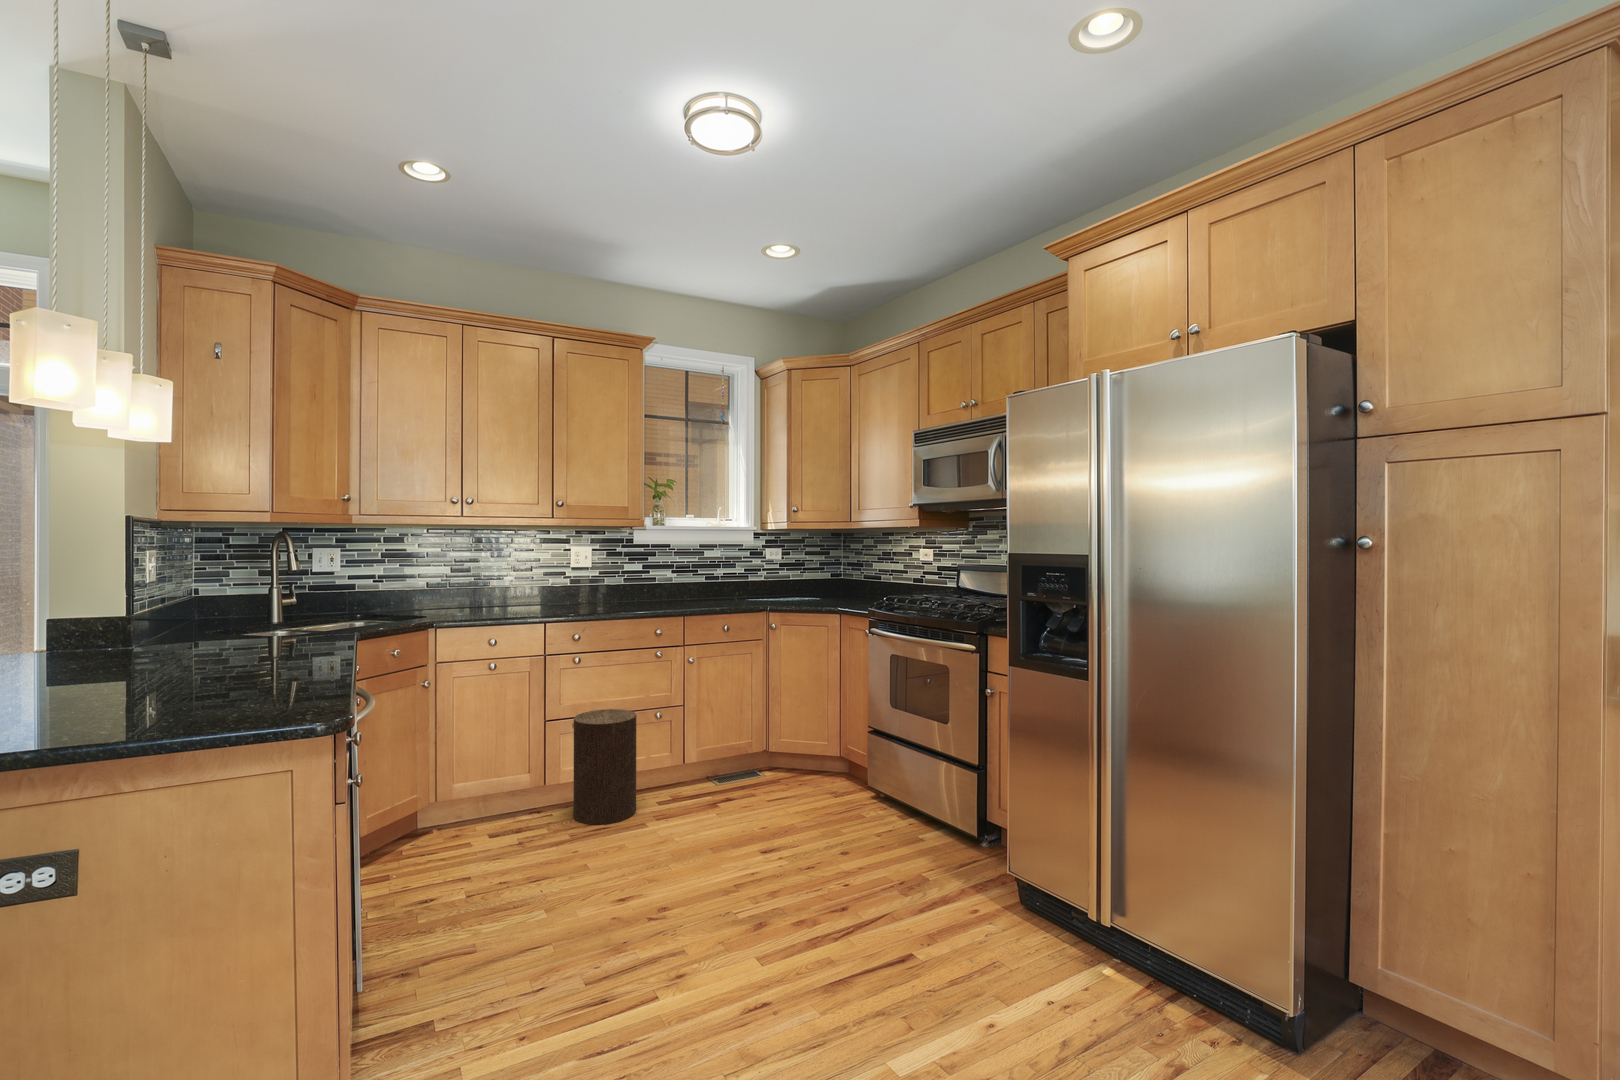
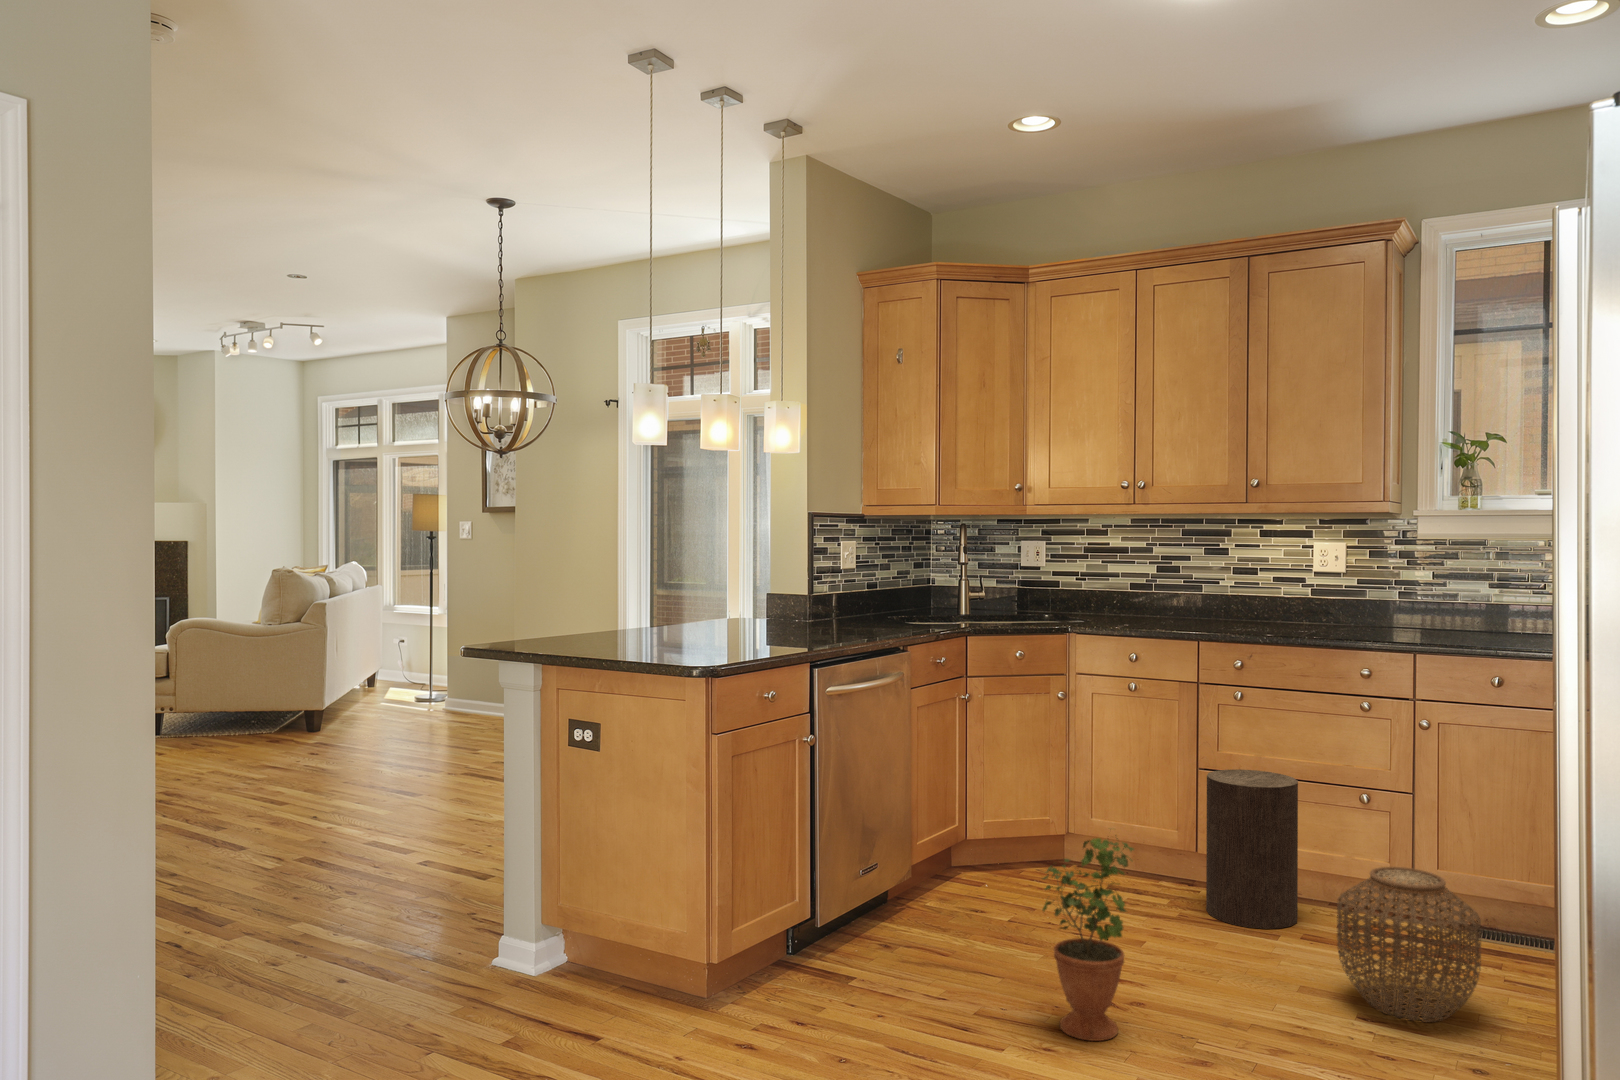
woven basket: none [721,744,797,836] -> present [1337,867,1481,1022]
potted plant: none [636,775,704,950] -> present [1043,838,1134,1041]

